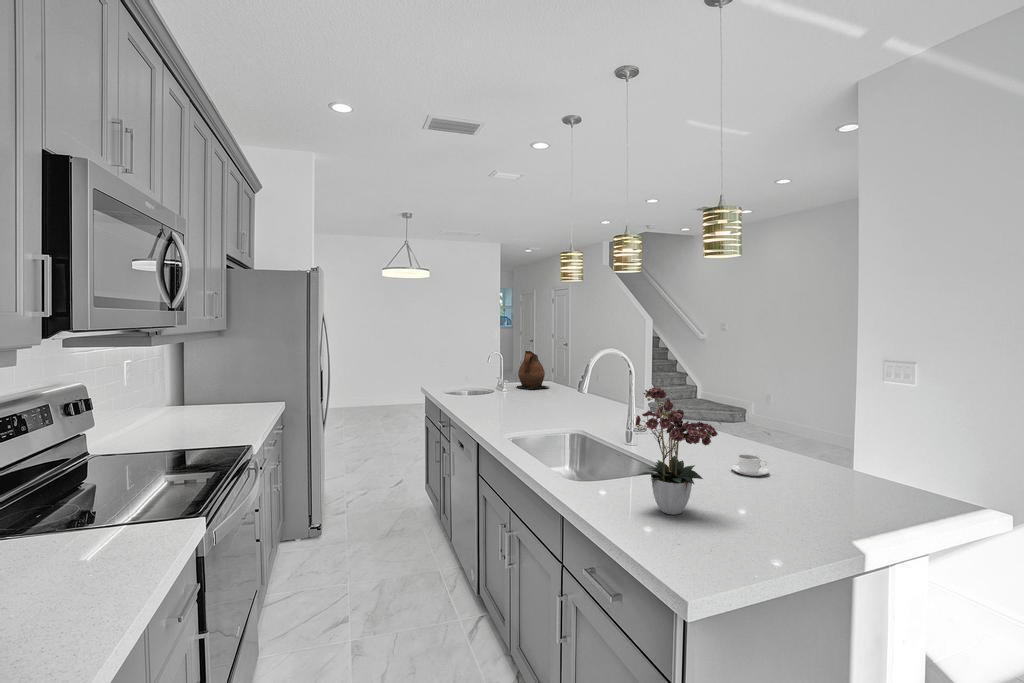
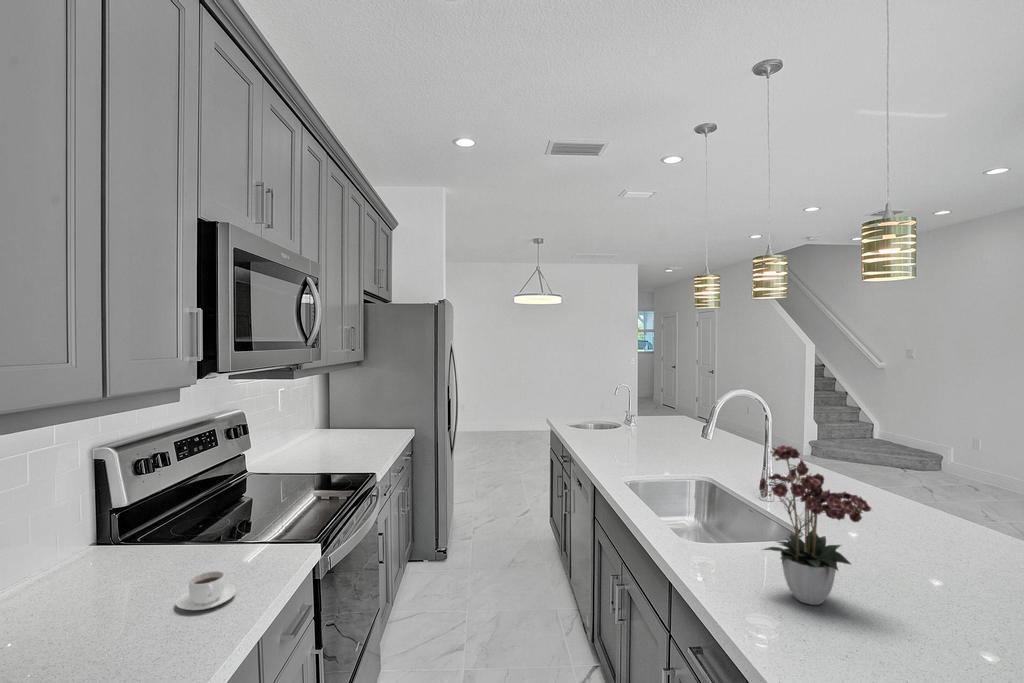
ceramic pitcher: present [517,351,549,389] -> none [643,382,682,423]
coffee cup: present [731,454,769,476] -> present [176,571,237,610]

